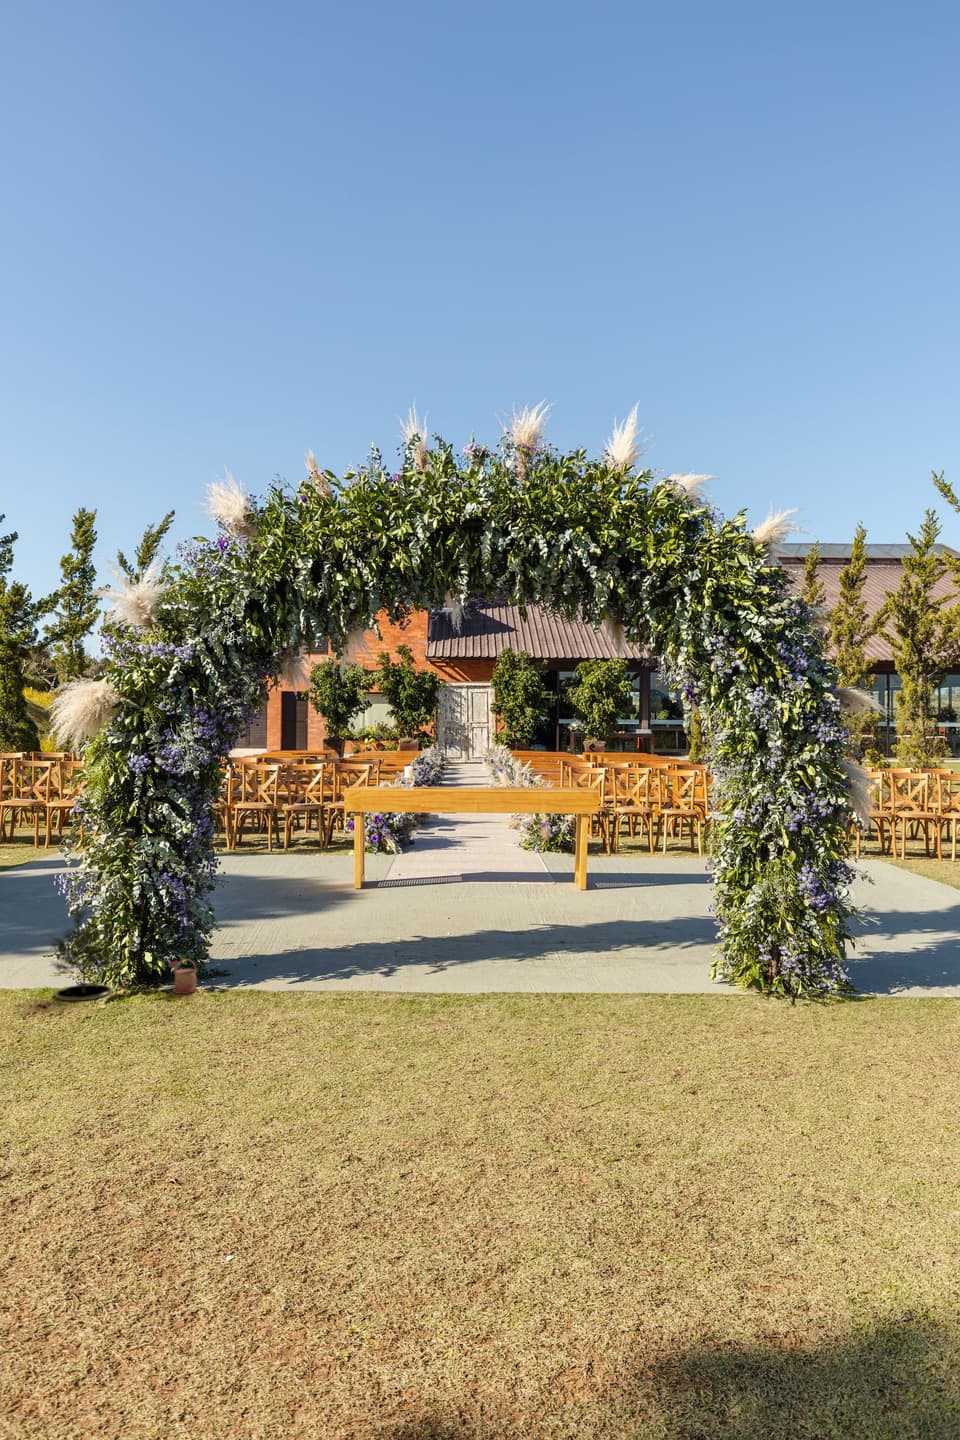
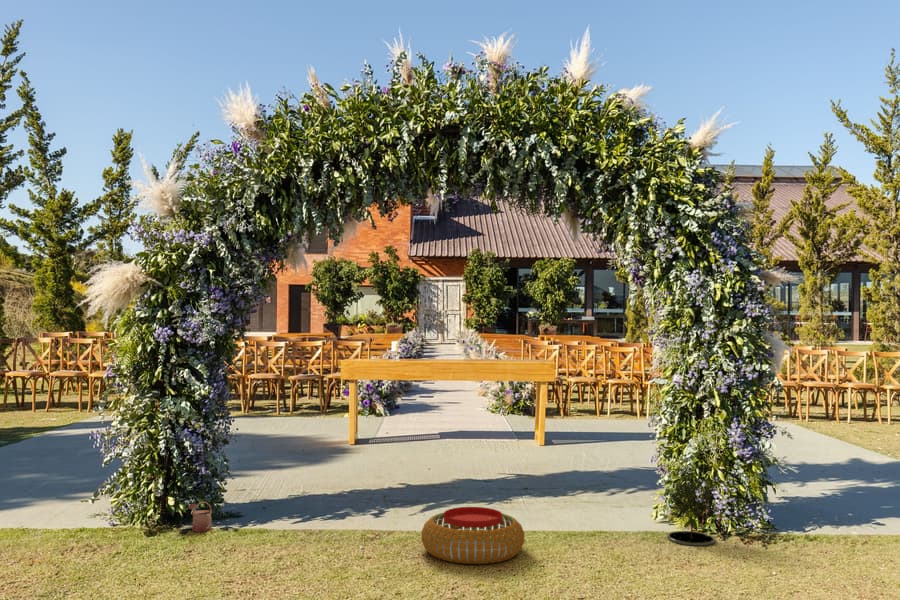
potted tree: present [49,901,113,1001] -> present [667,460,718,546]
pouf: none [440,964,560,1029] -> present [421,507,525,564]

